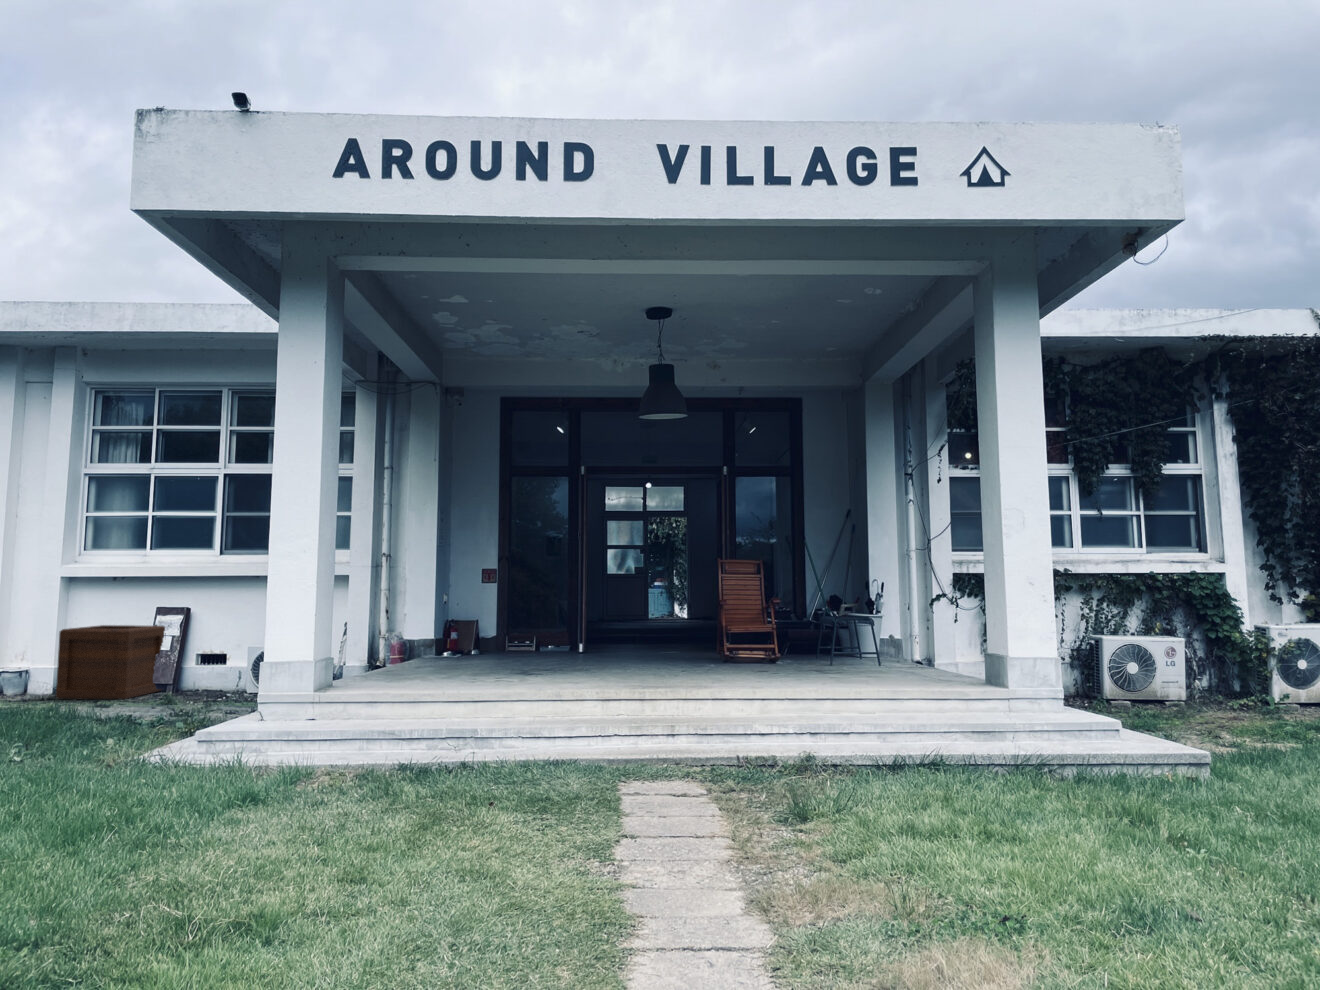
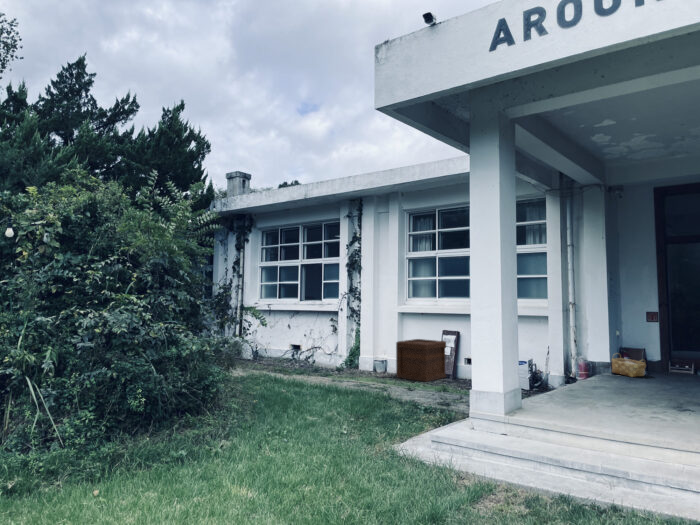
woven basket: none [435,626,479,657] -> present [611,353,646,377]

